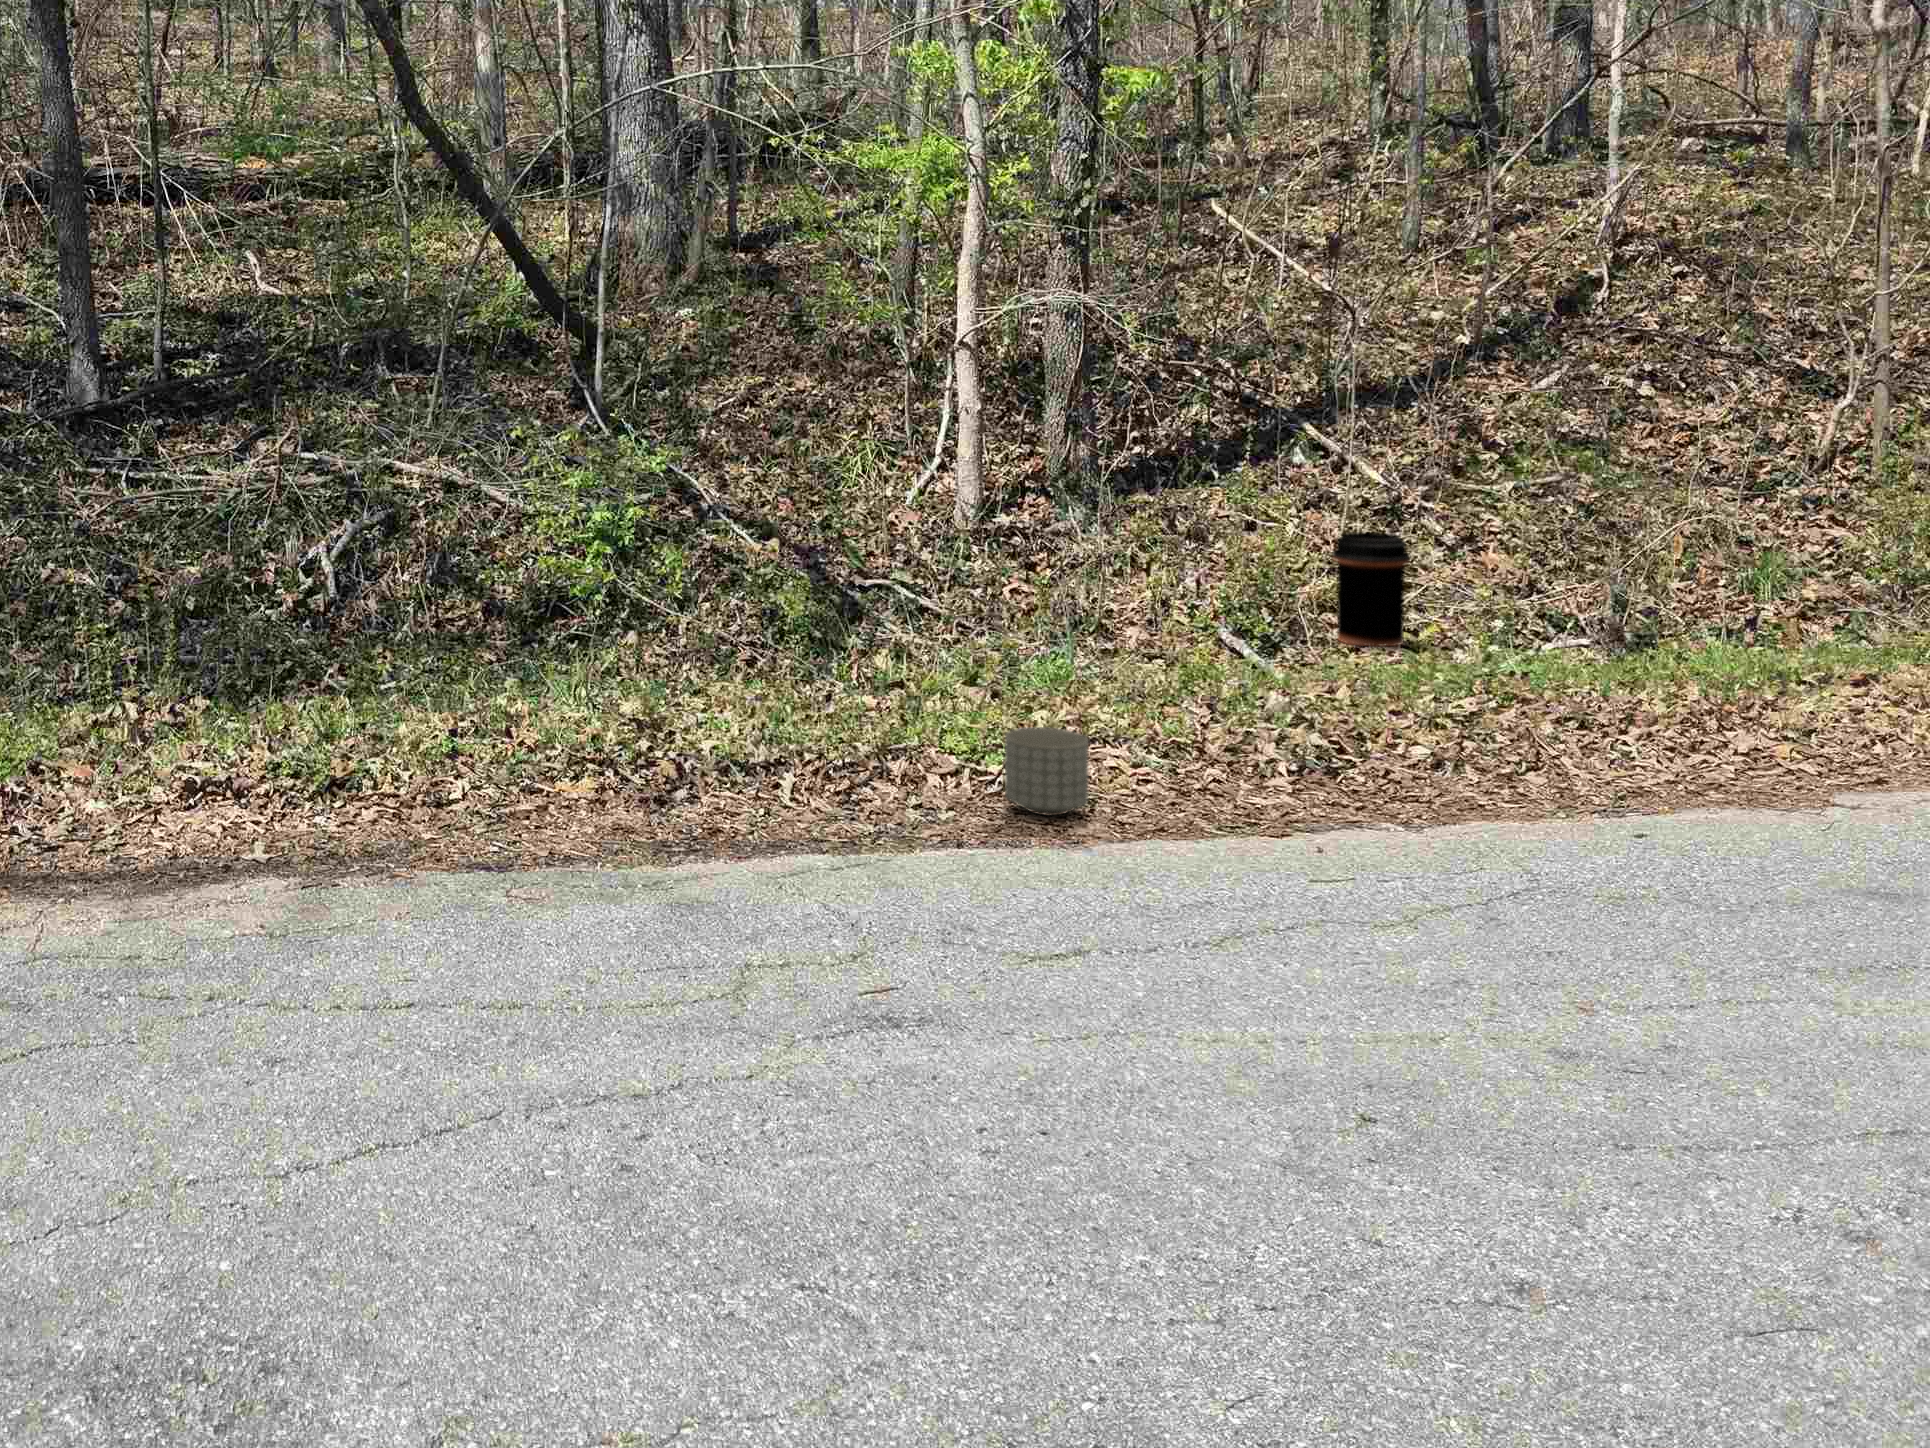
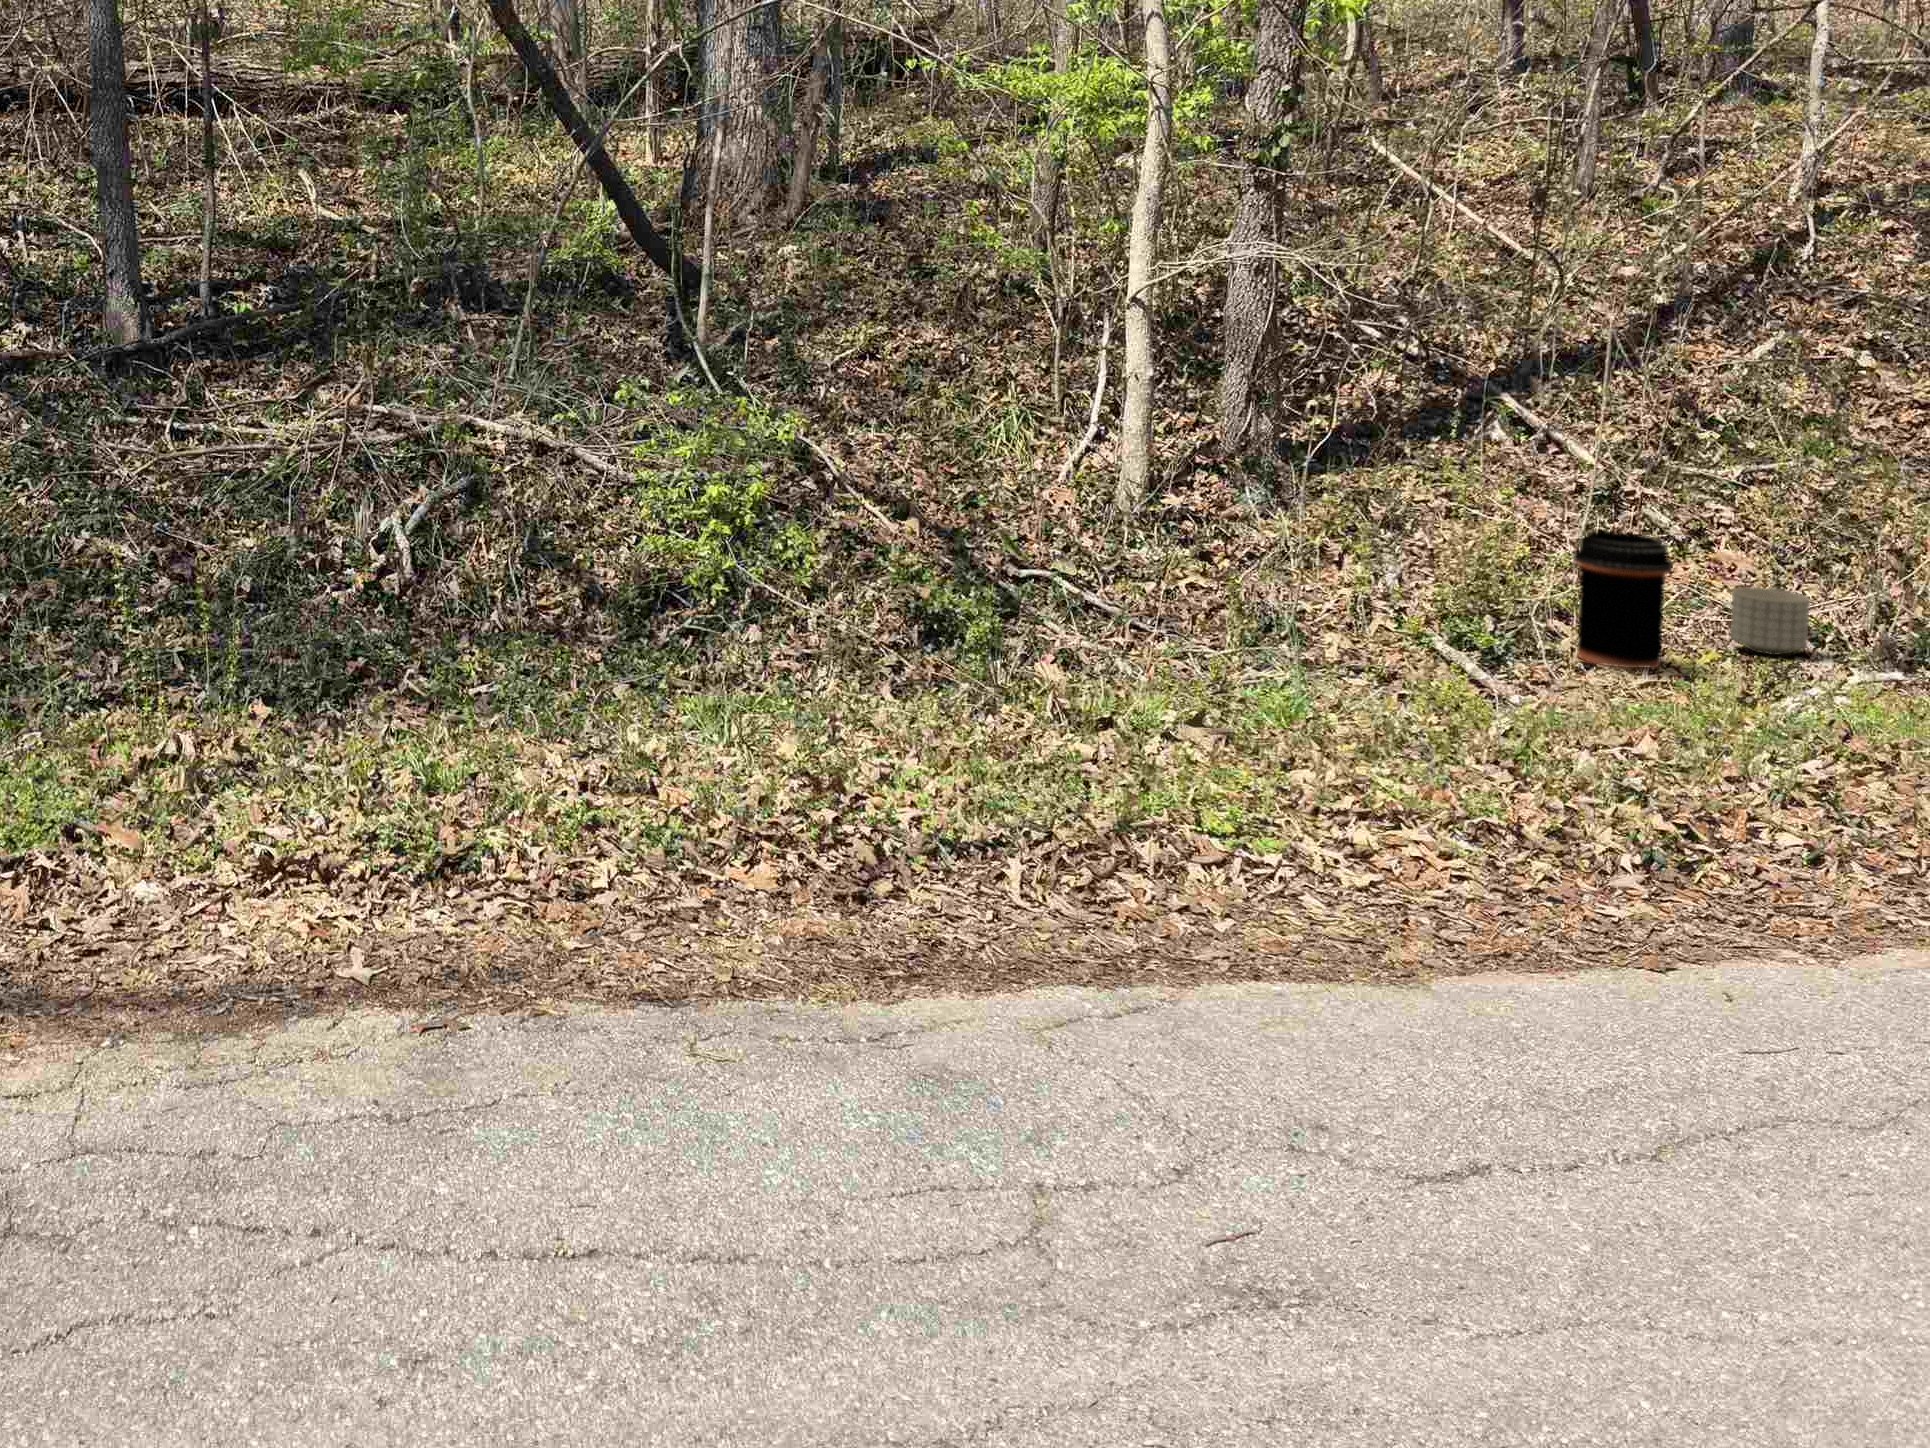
planter: present [1005,727,1088,816] -> present [1730,587,1810,655]

